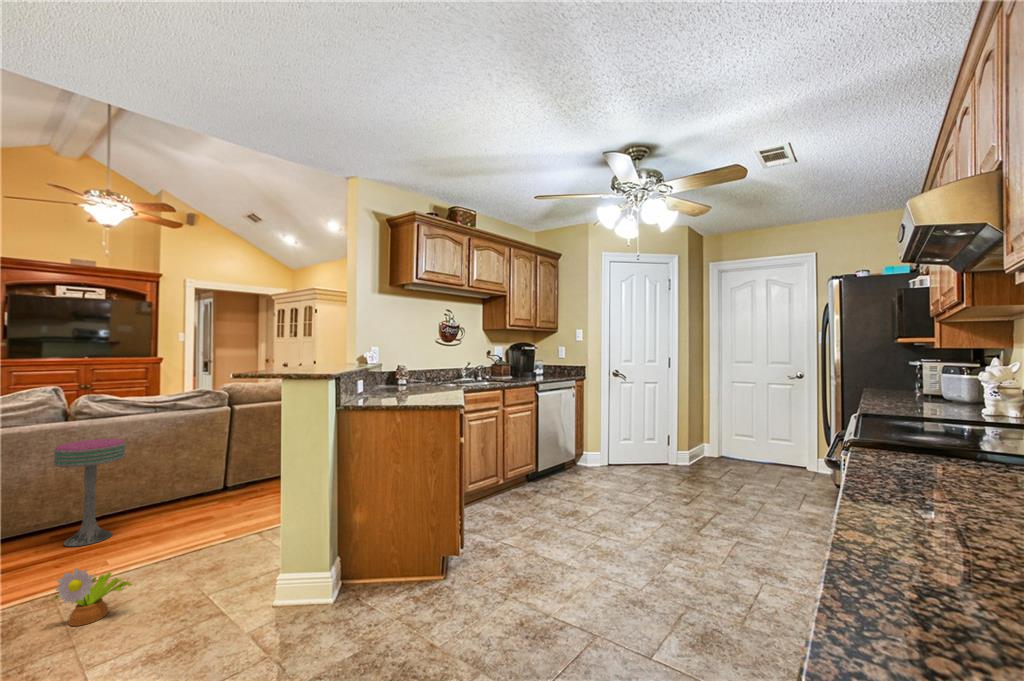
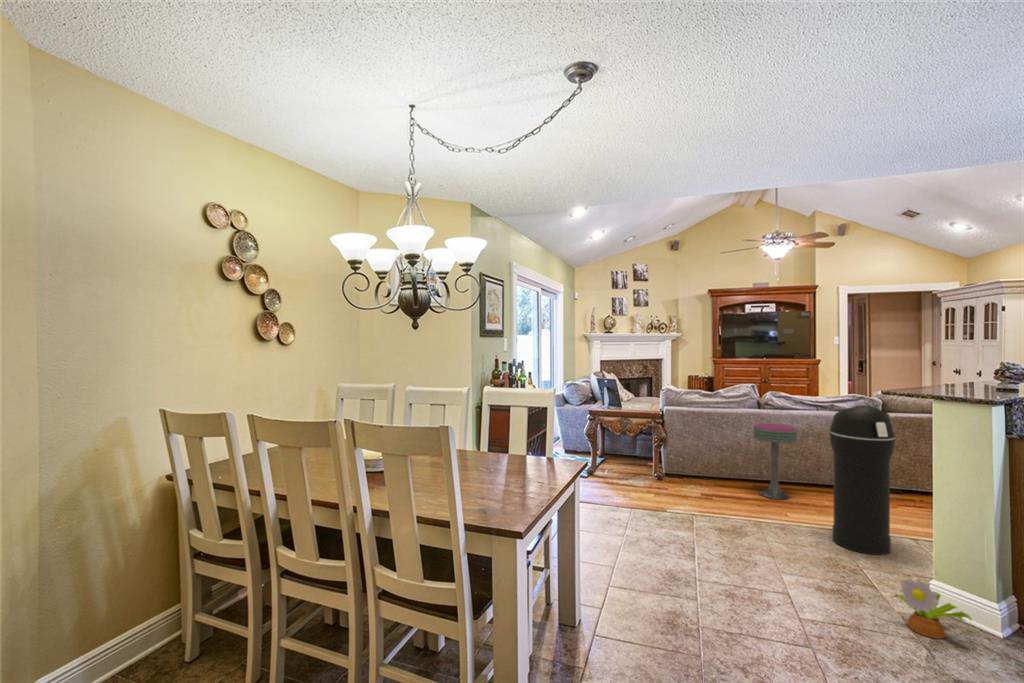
trash can: none [168,398,243,577] -> present [829,405,895,555]
decorative plant: present [51,568,132,626] -> present [892,579,972,639]

